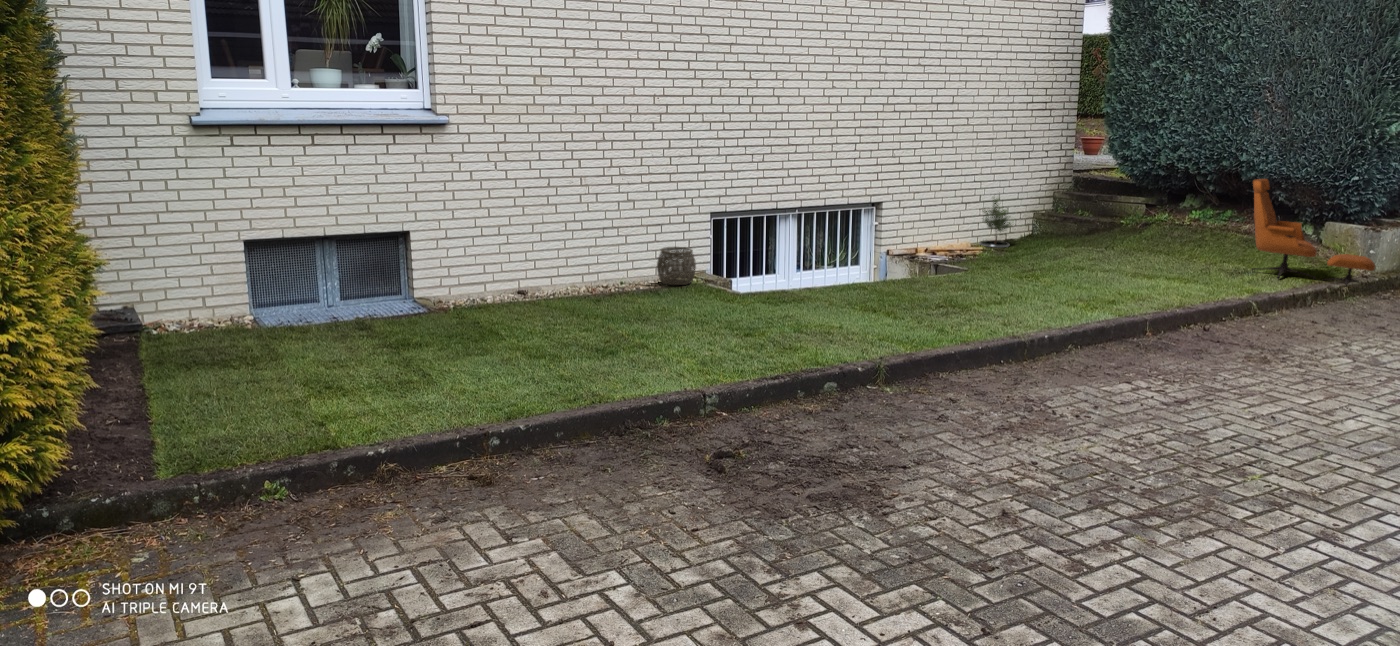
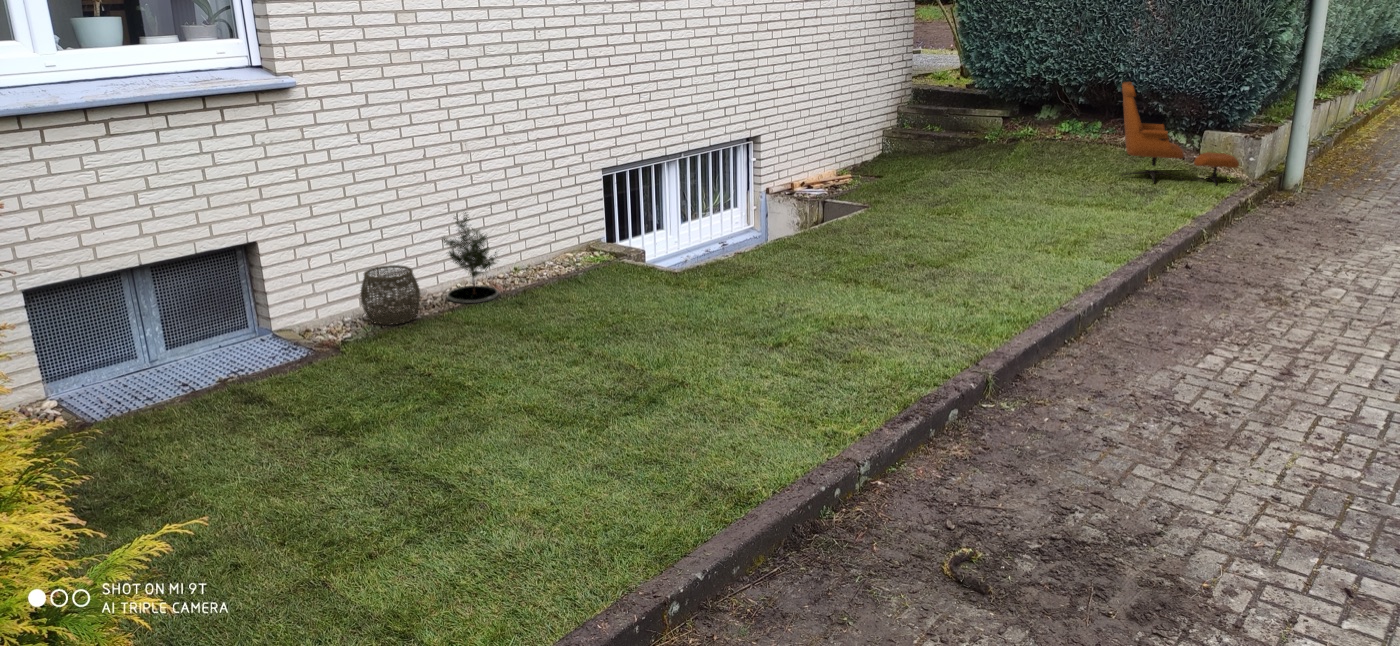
potted tree: present [979,198,1012,247] -> present [444,212,499,303]
woven basket: present [657,247,696,285] -> present [360,265,421,325]

